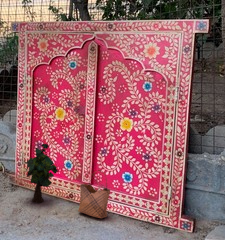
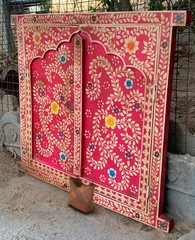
decorative plant: present [24,144,58,203] -> none [22,136,54,191]

